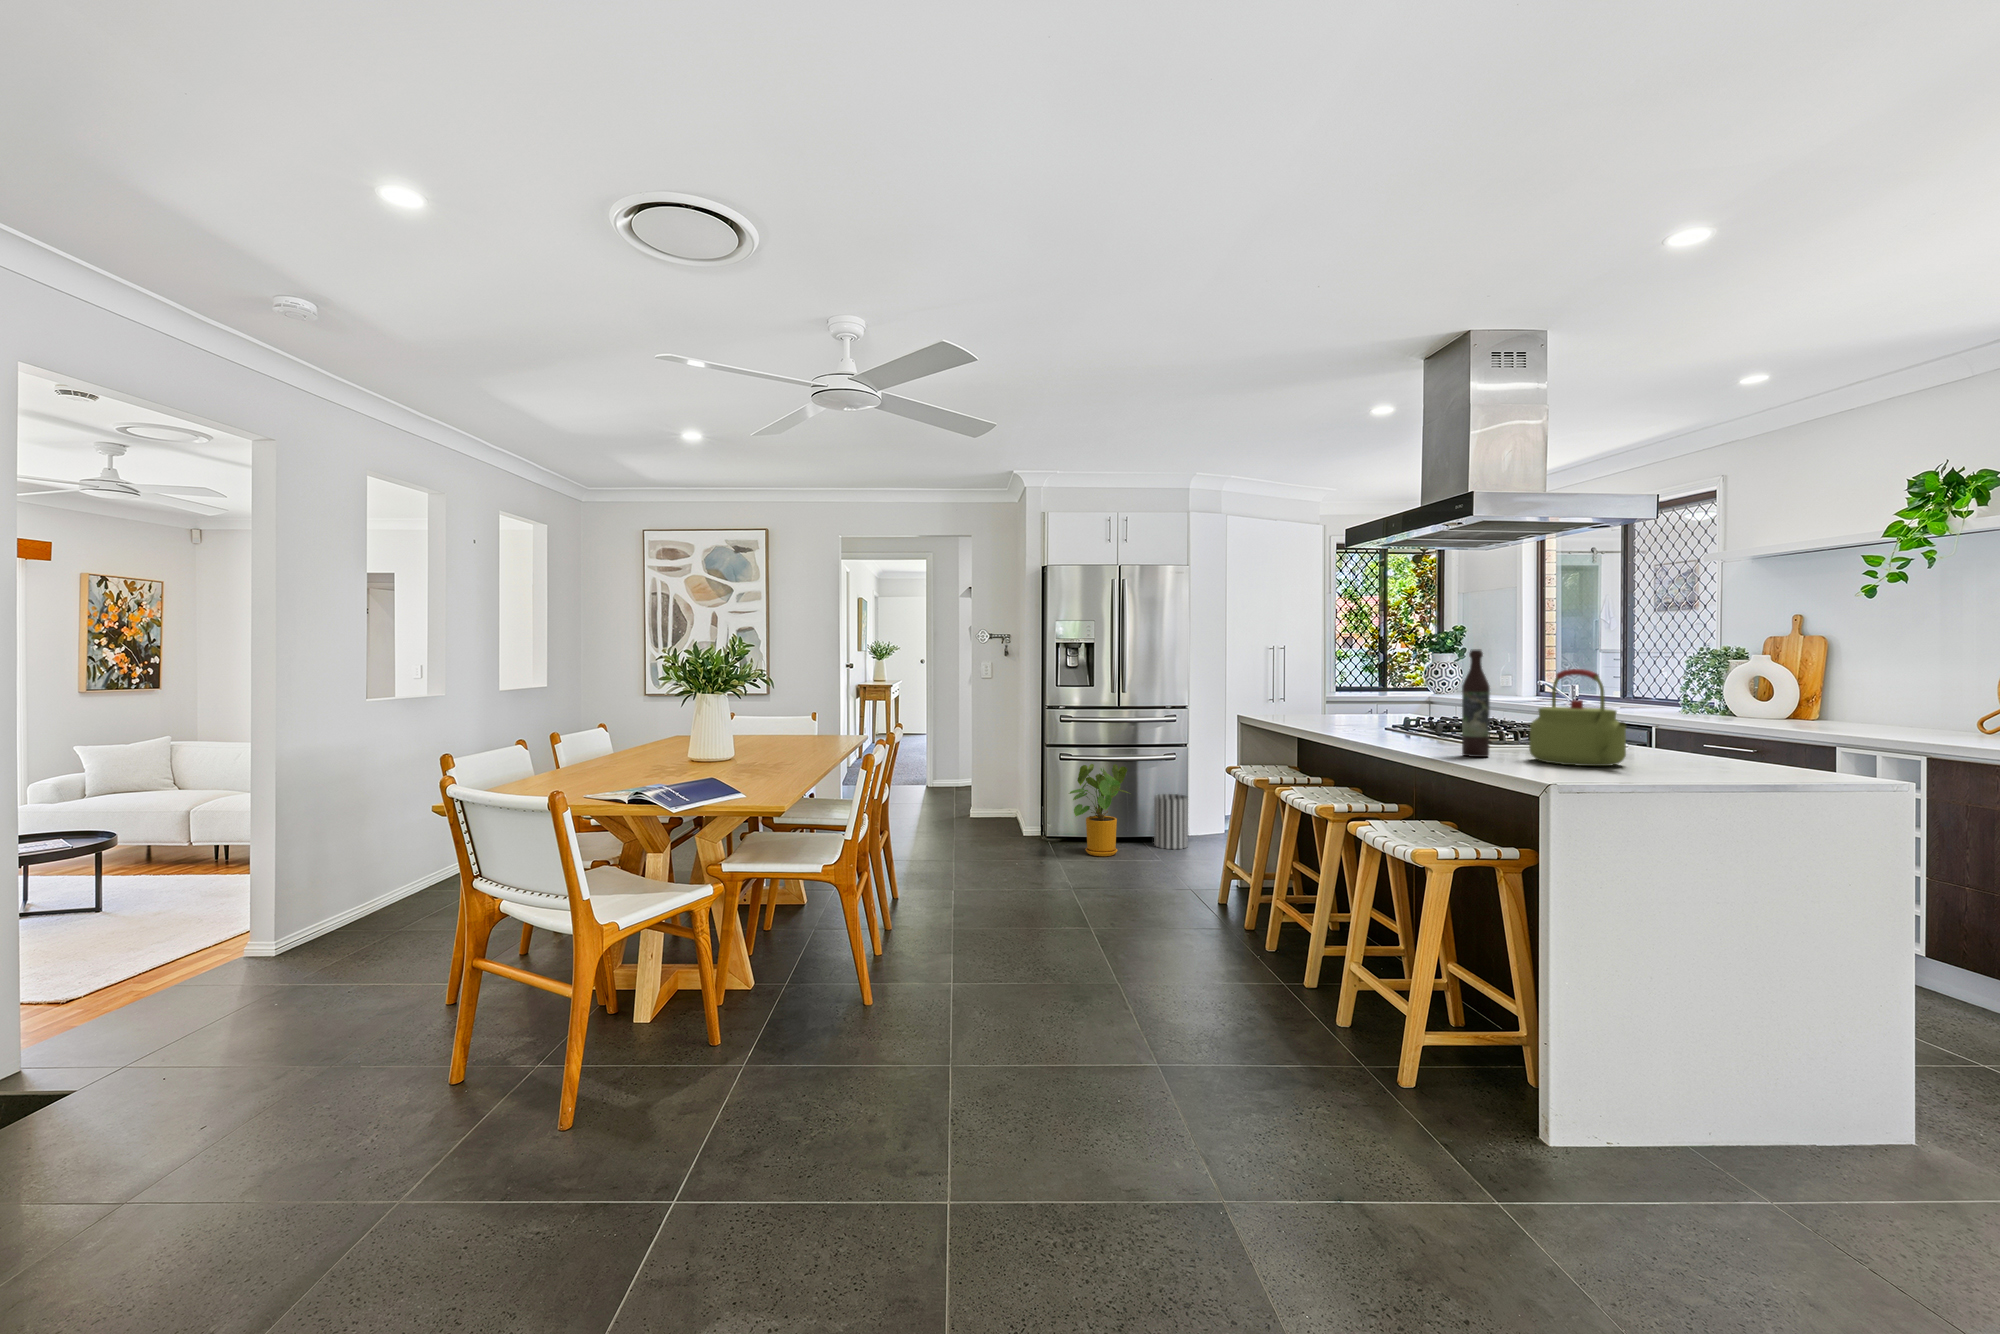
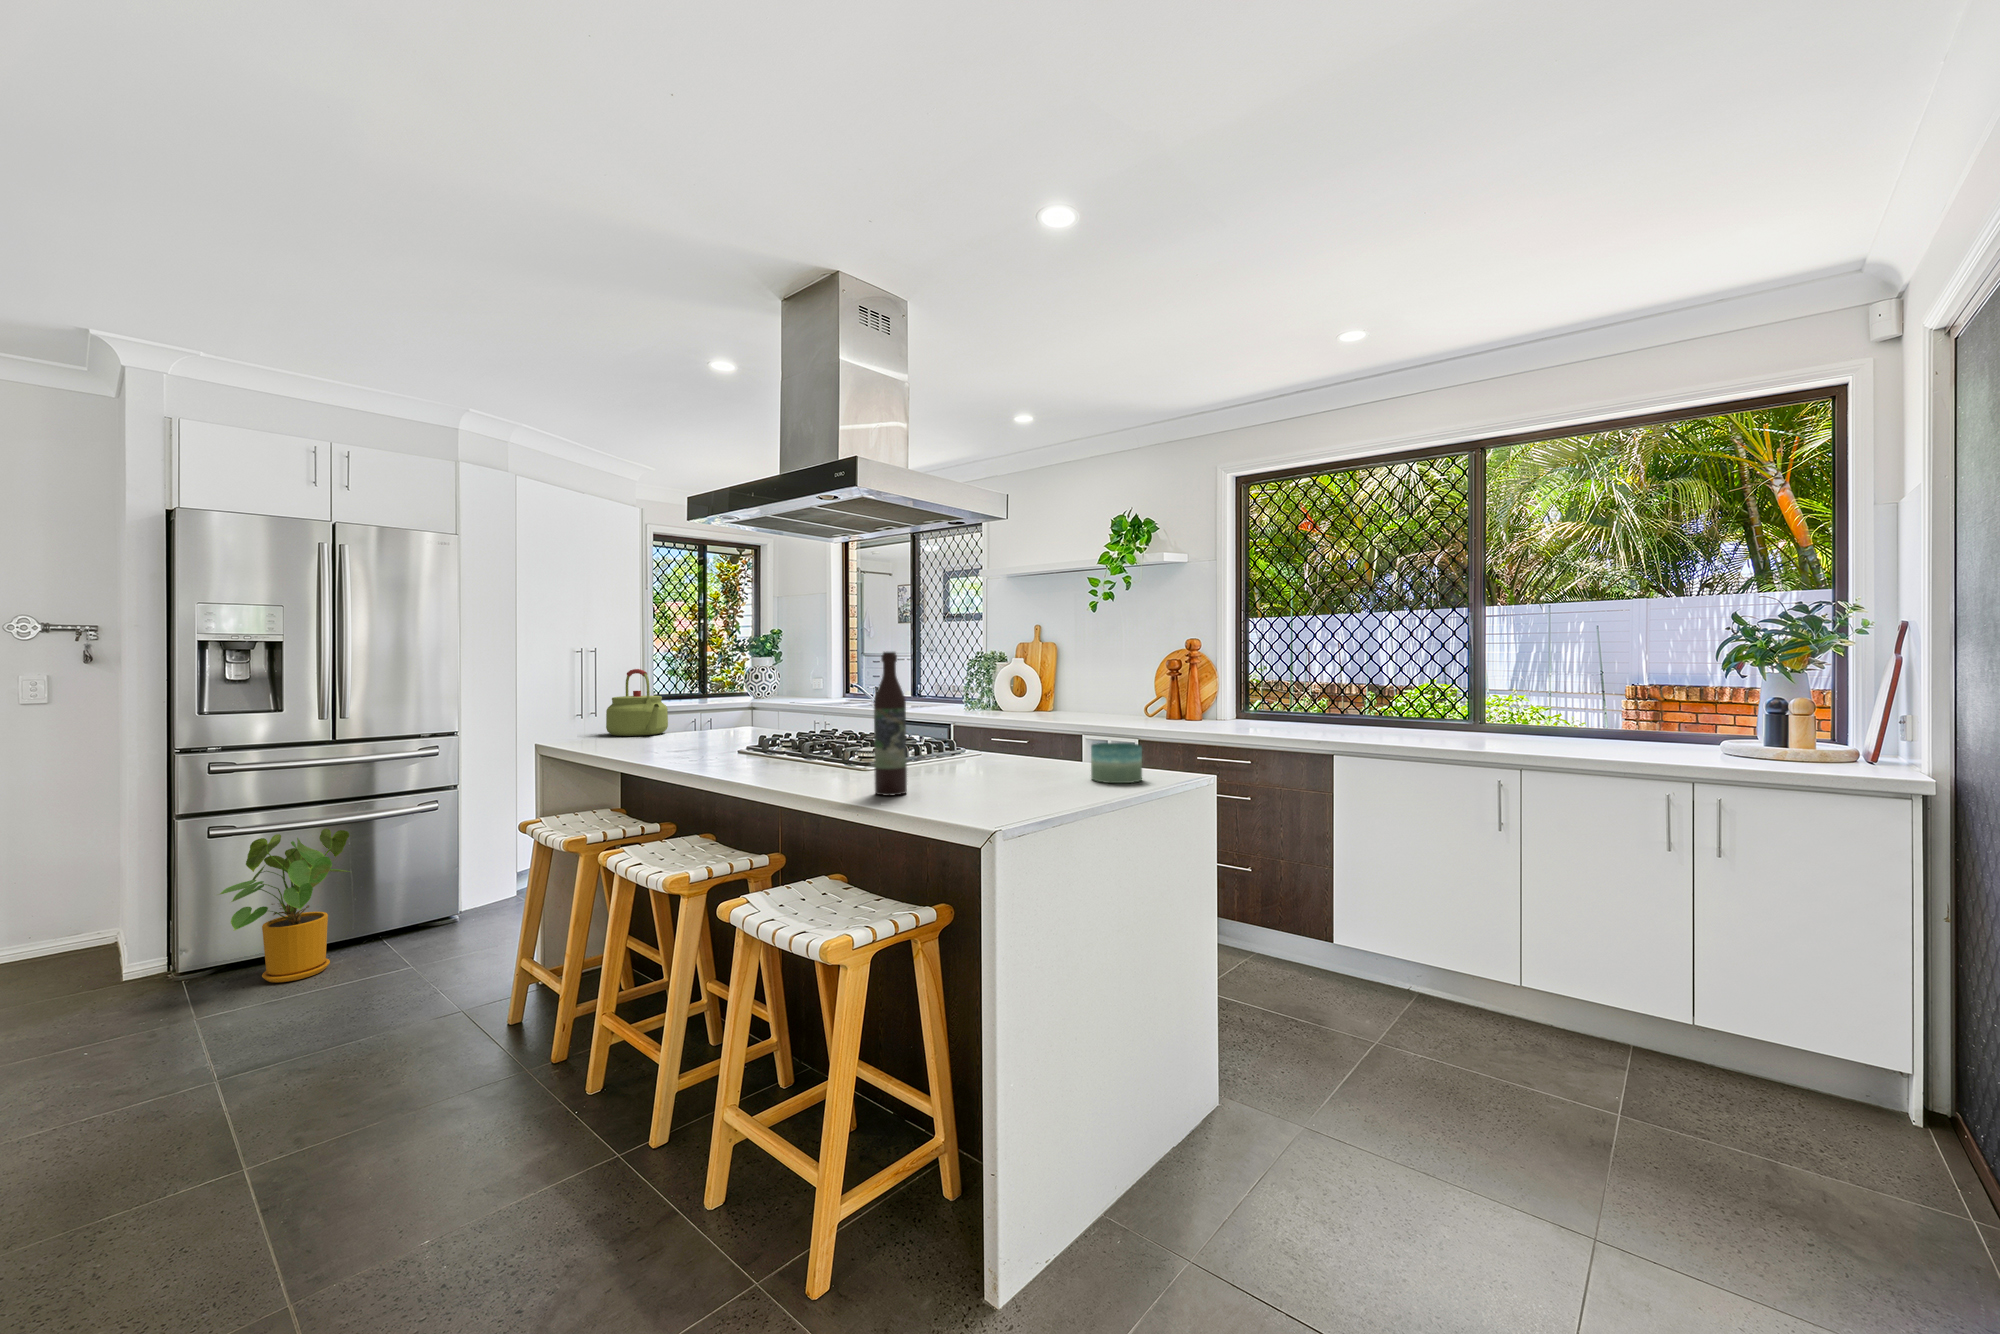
kettle: present [1529,669,1627,766] -> present [606,669,668,736]
candle: none [1690,735,1751,772] -> present [1091,743,1142,783]
wastebasket: present [1154,794,1188,849] -> none [401,855,460,937]

